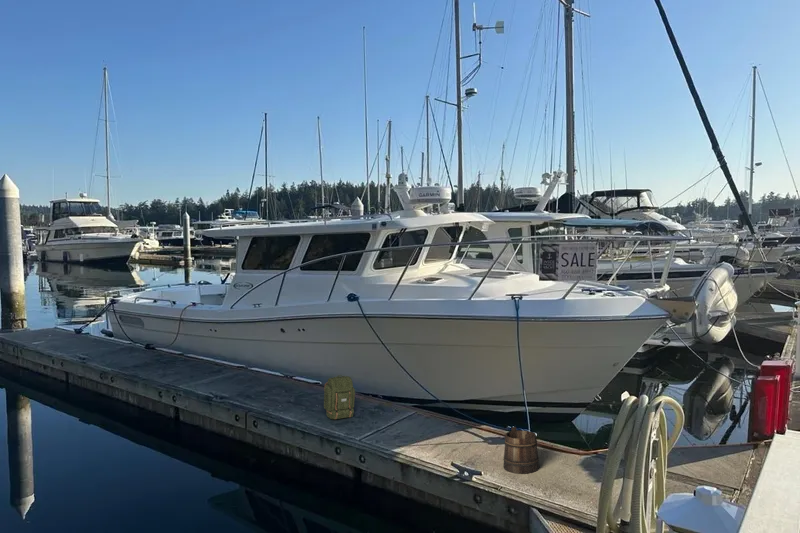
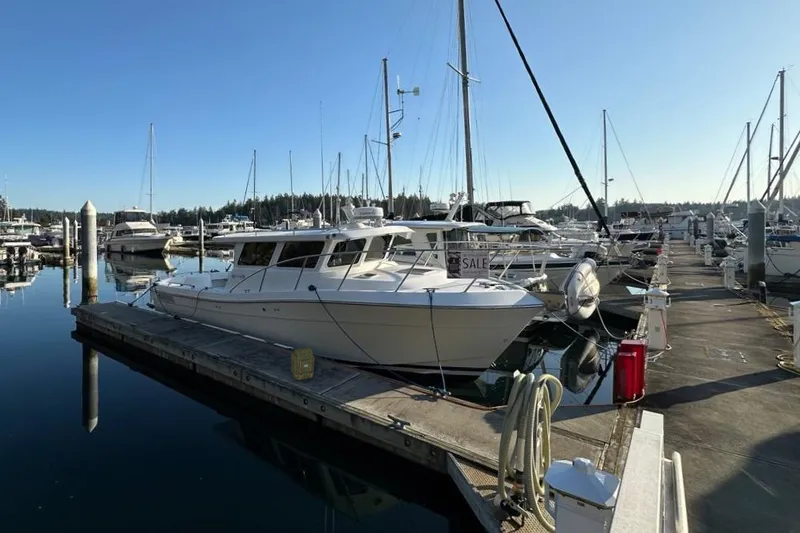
bucket: present [503,427,539,474] -> none [427,391,454,428]

